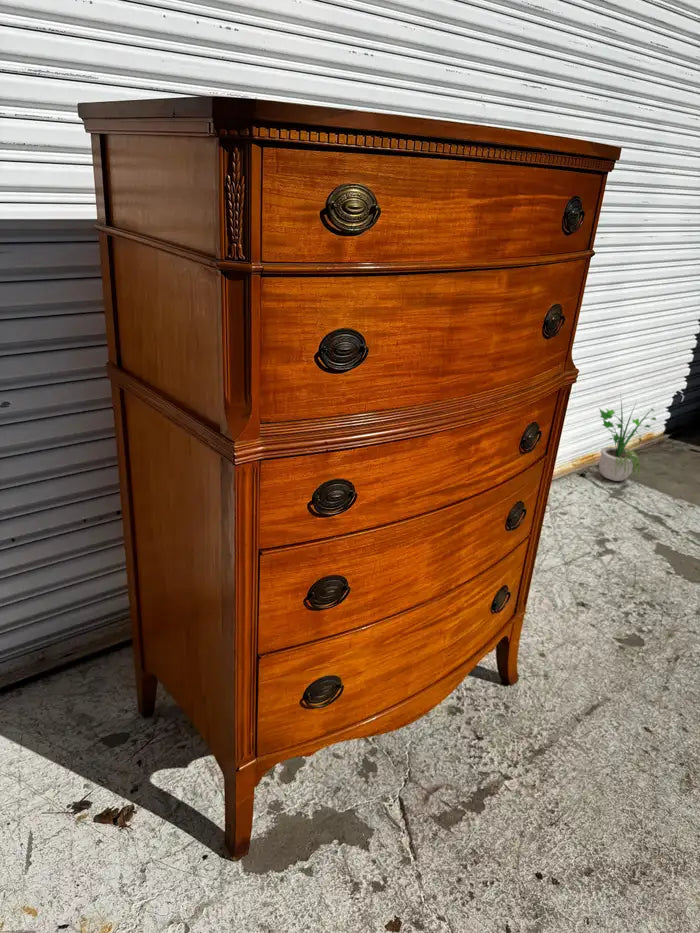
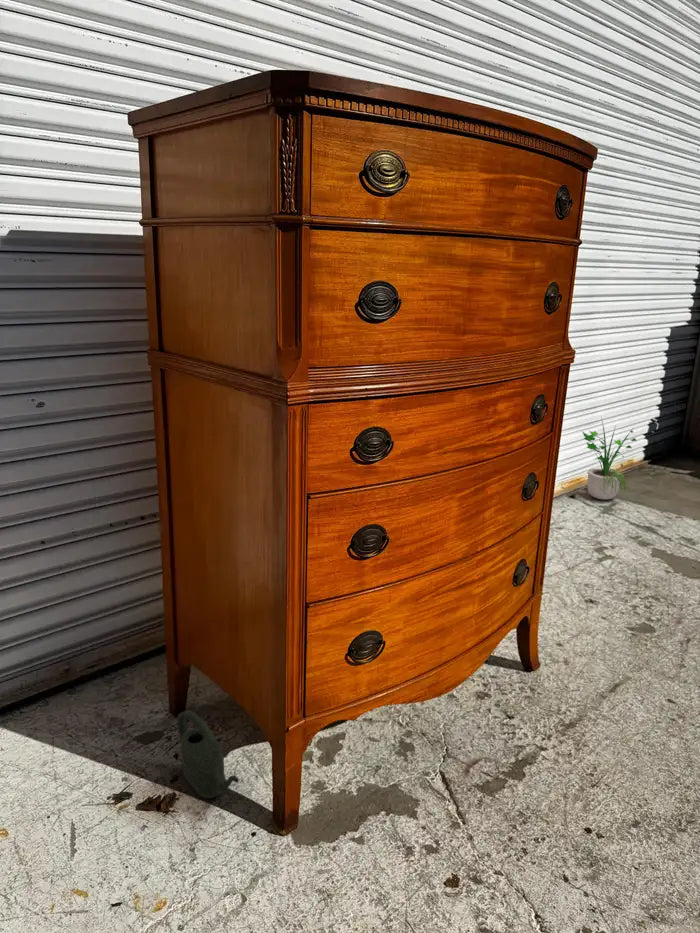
watering can: none [139,723,191,813] -> present [177,710,238,798]

